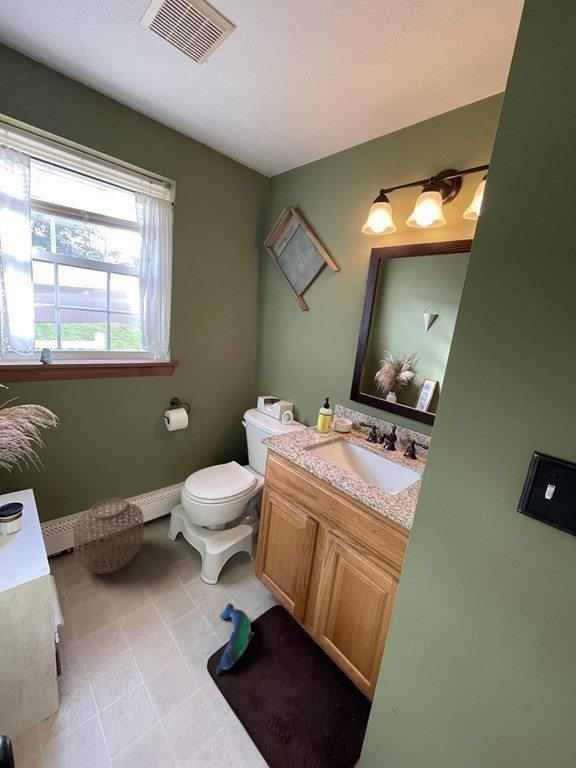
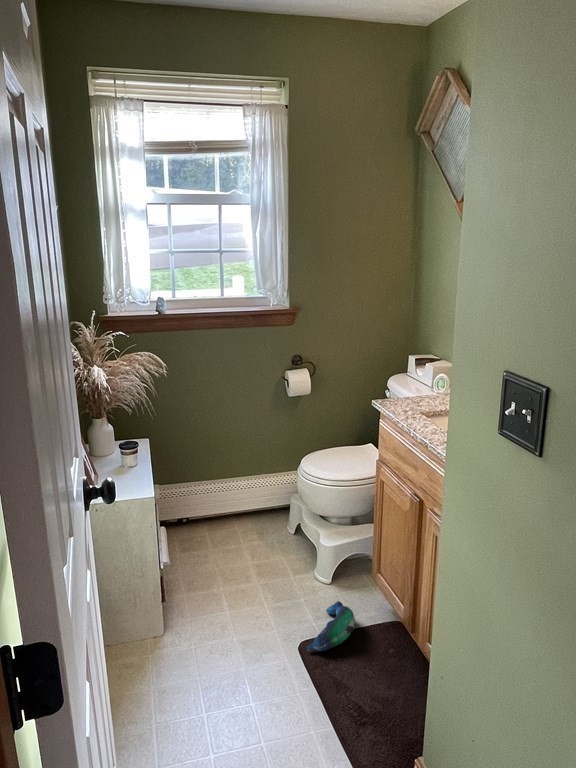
woven basket: present [73,498,143,574] -> none [187,469,257,550]

